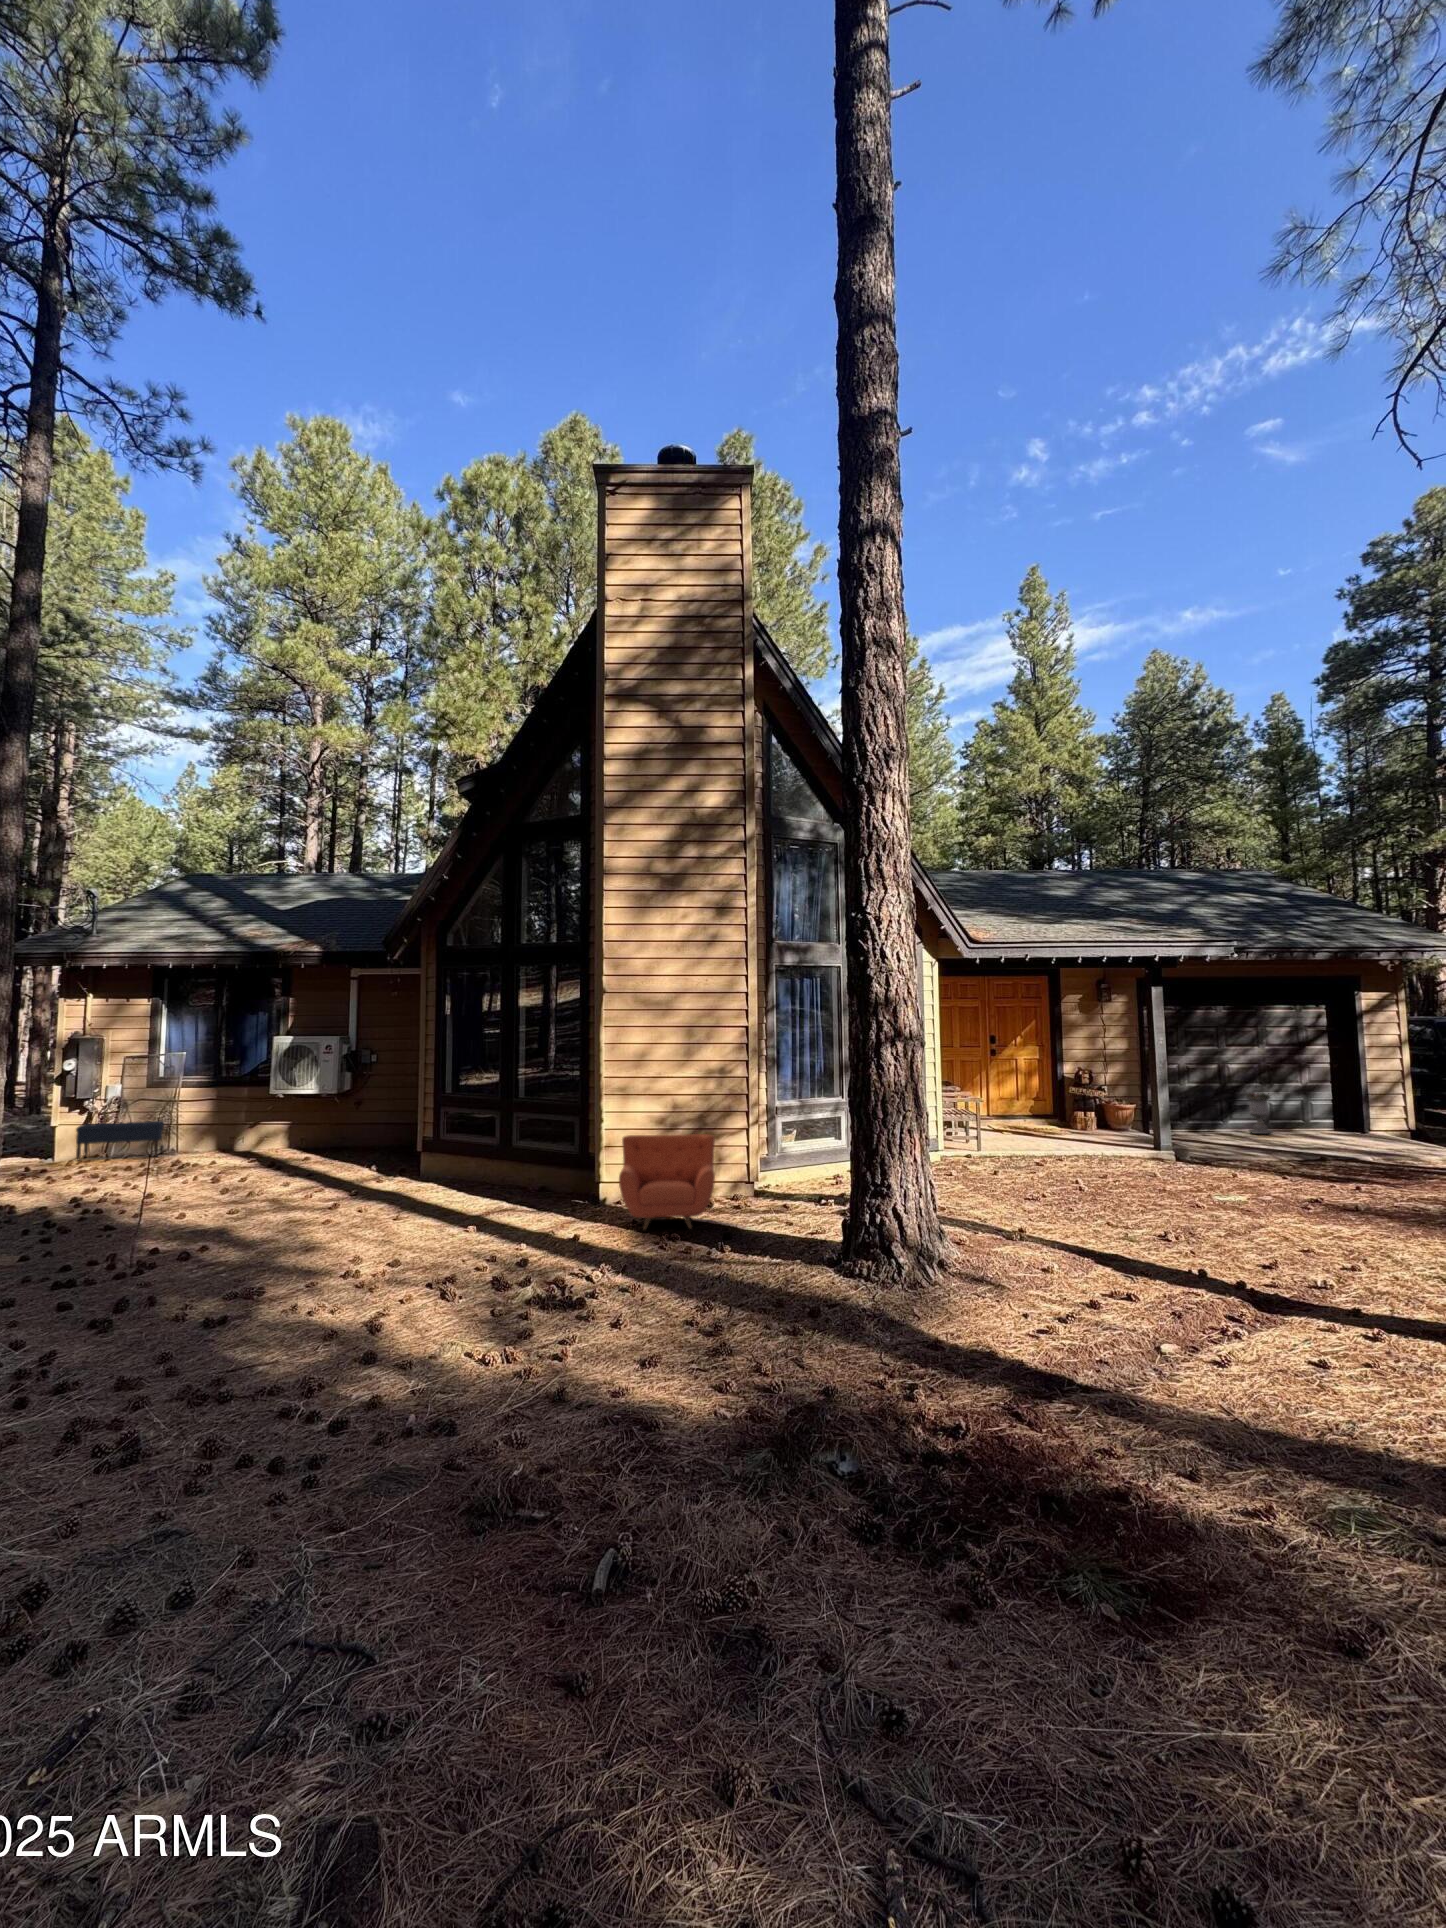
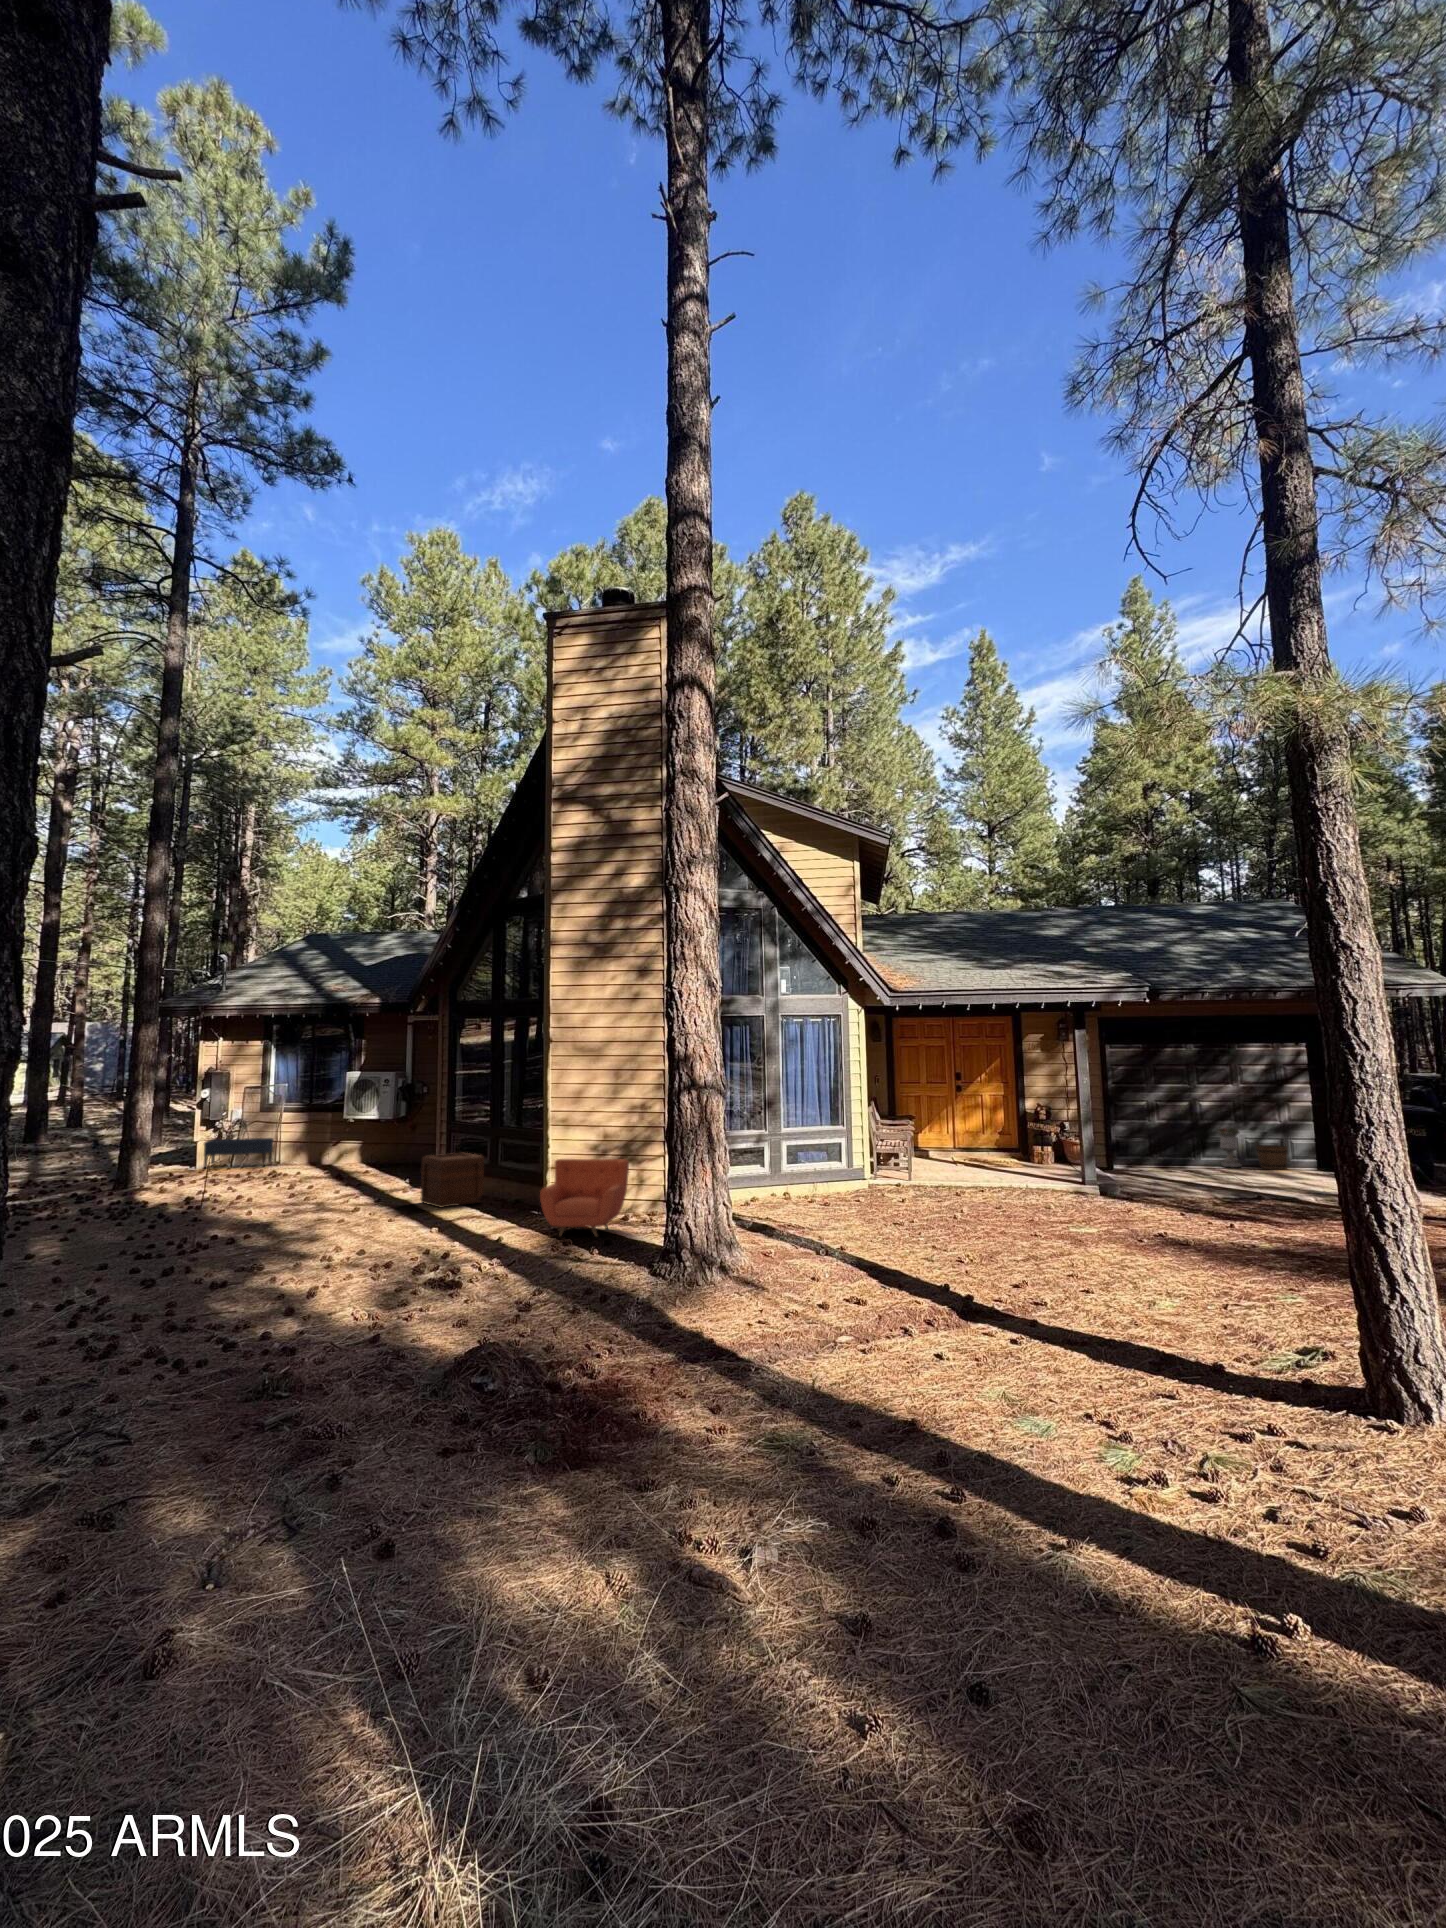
bucket: none [1284,1107,1319,1135] -> present [1256,1142,1288,1169]
wooden crate: none [414,1132,494,1200] -> present [421,1153,484,1208]

